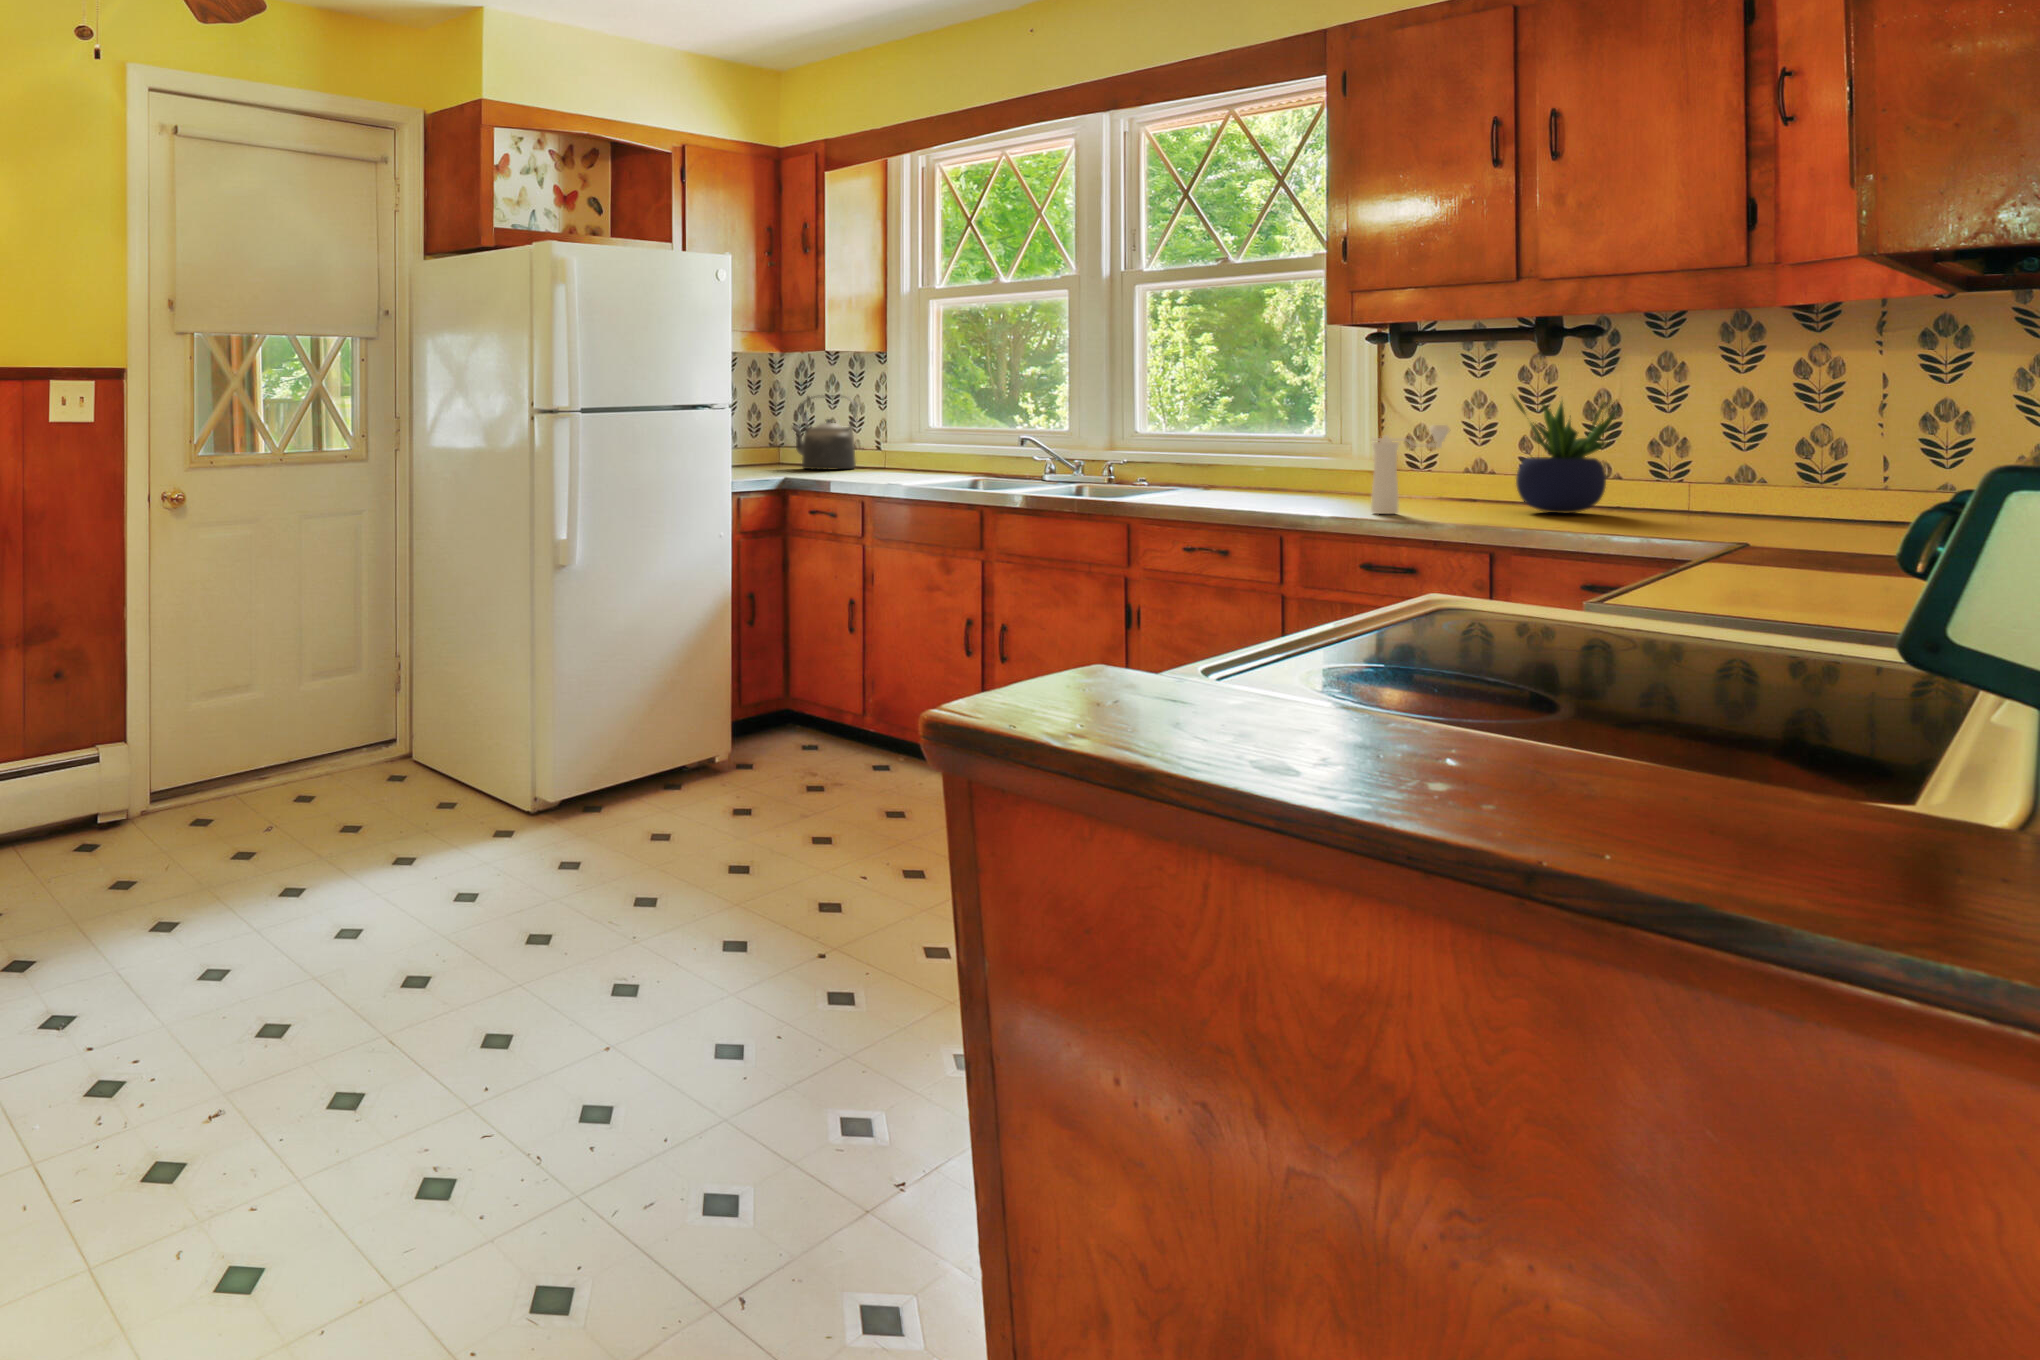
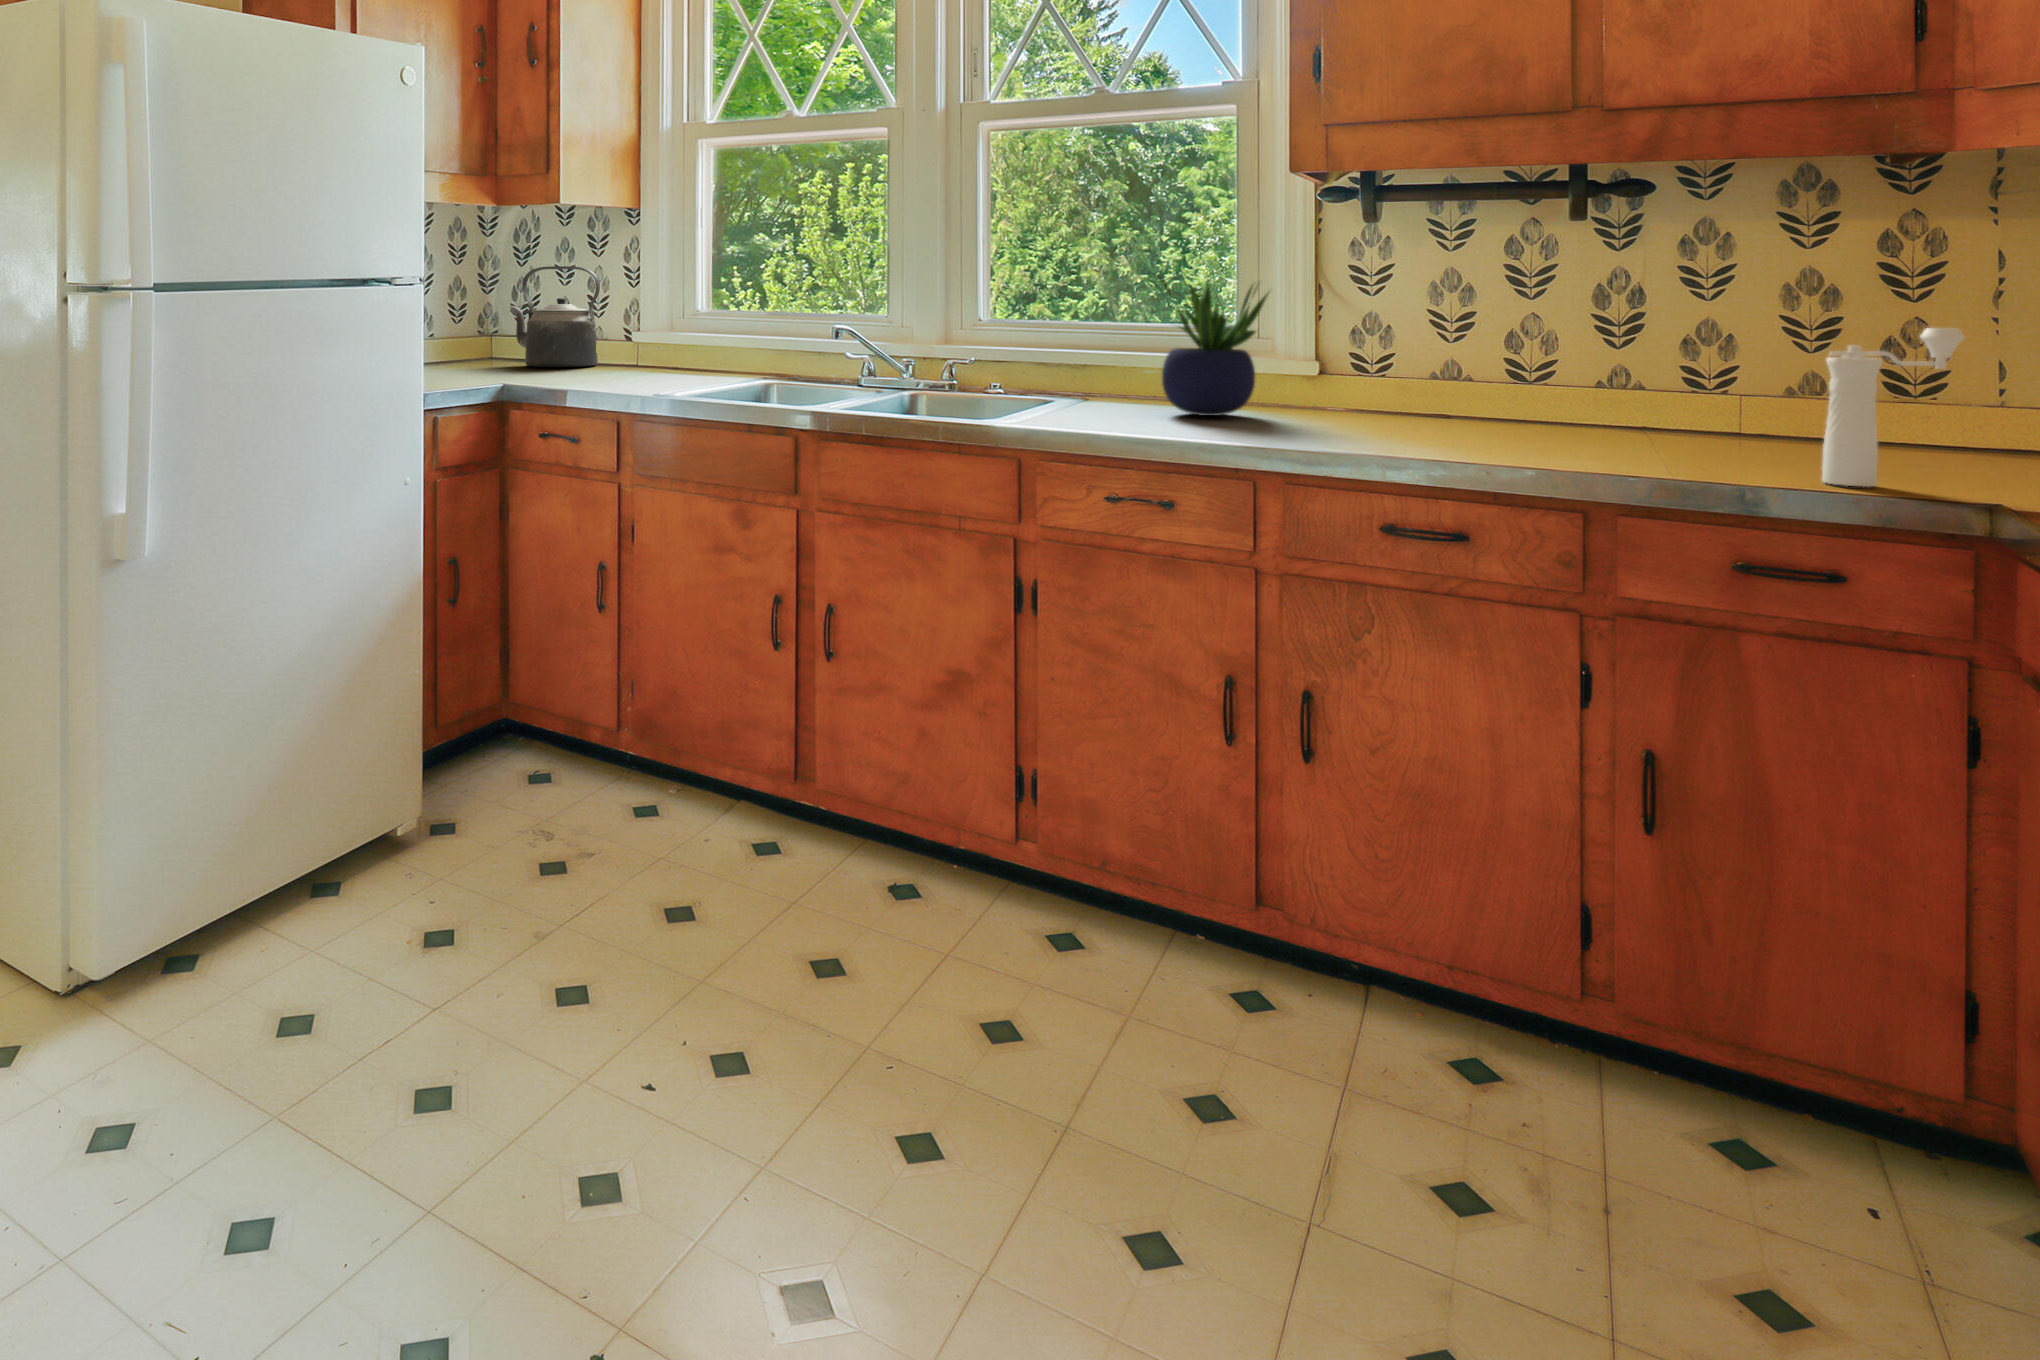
potted plant: present [1513,397,1618,513] -> present [1159,275,1269,416]
pepper mill: present [1371,425,1450,514] -> present [1822,328,1964,487]

